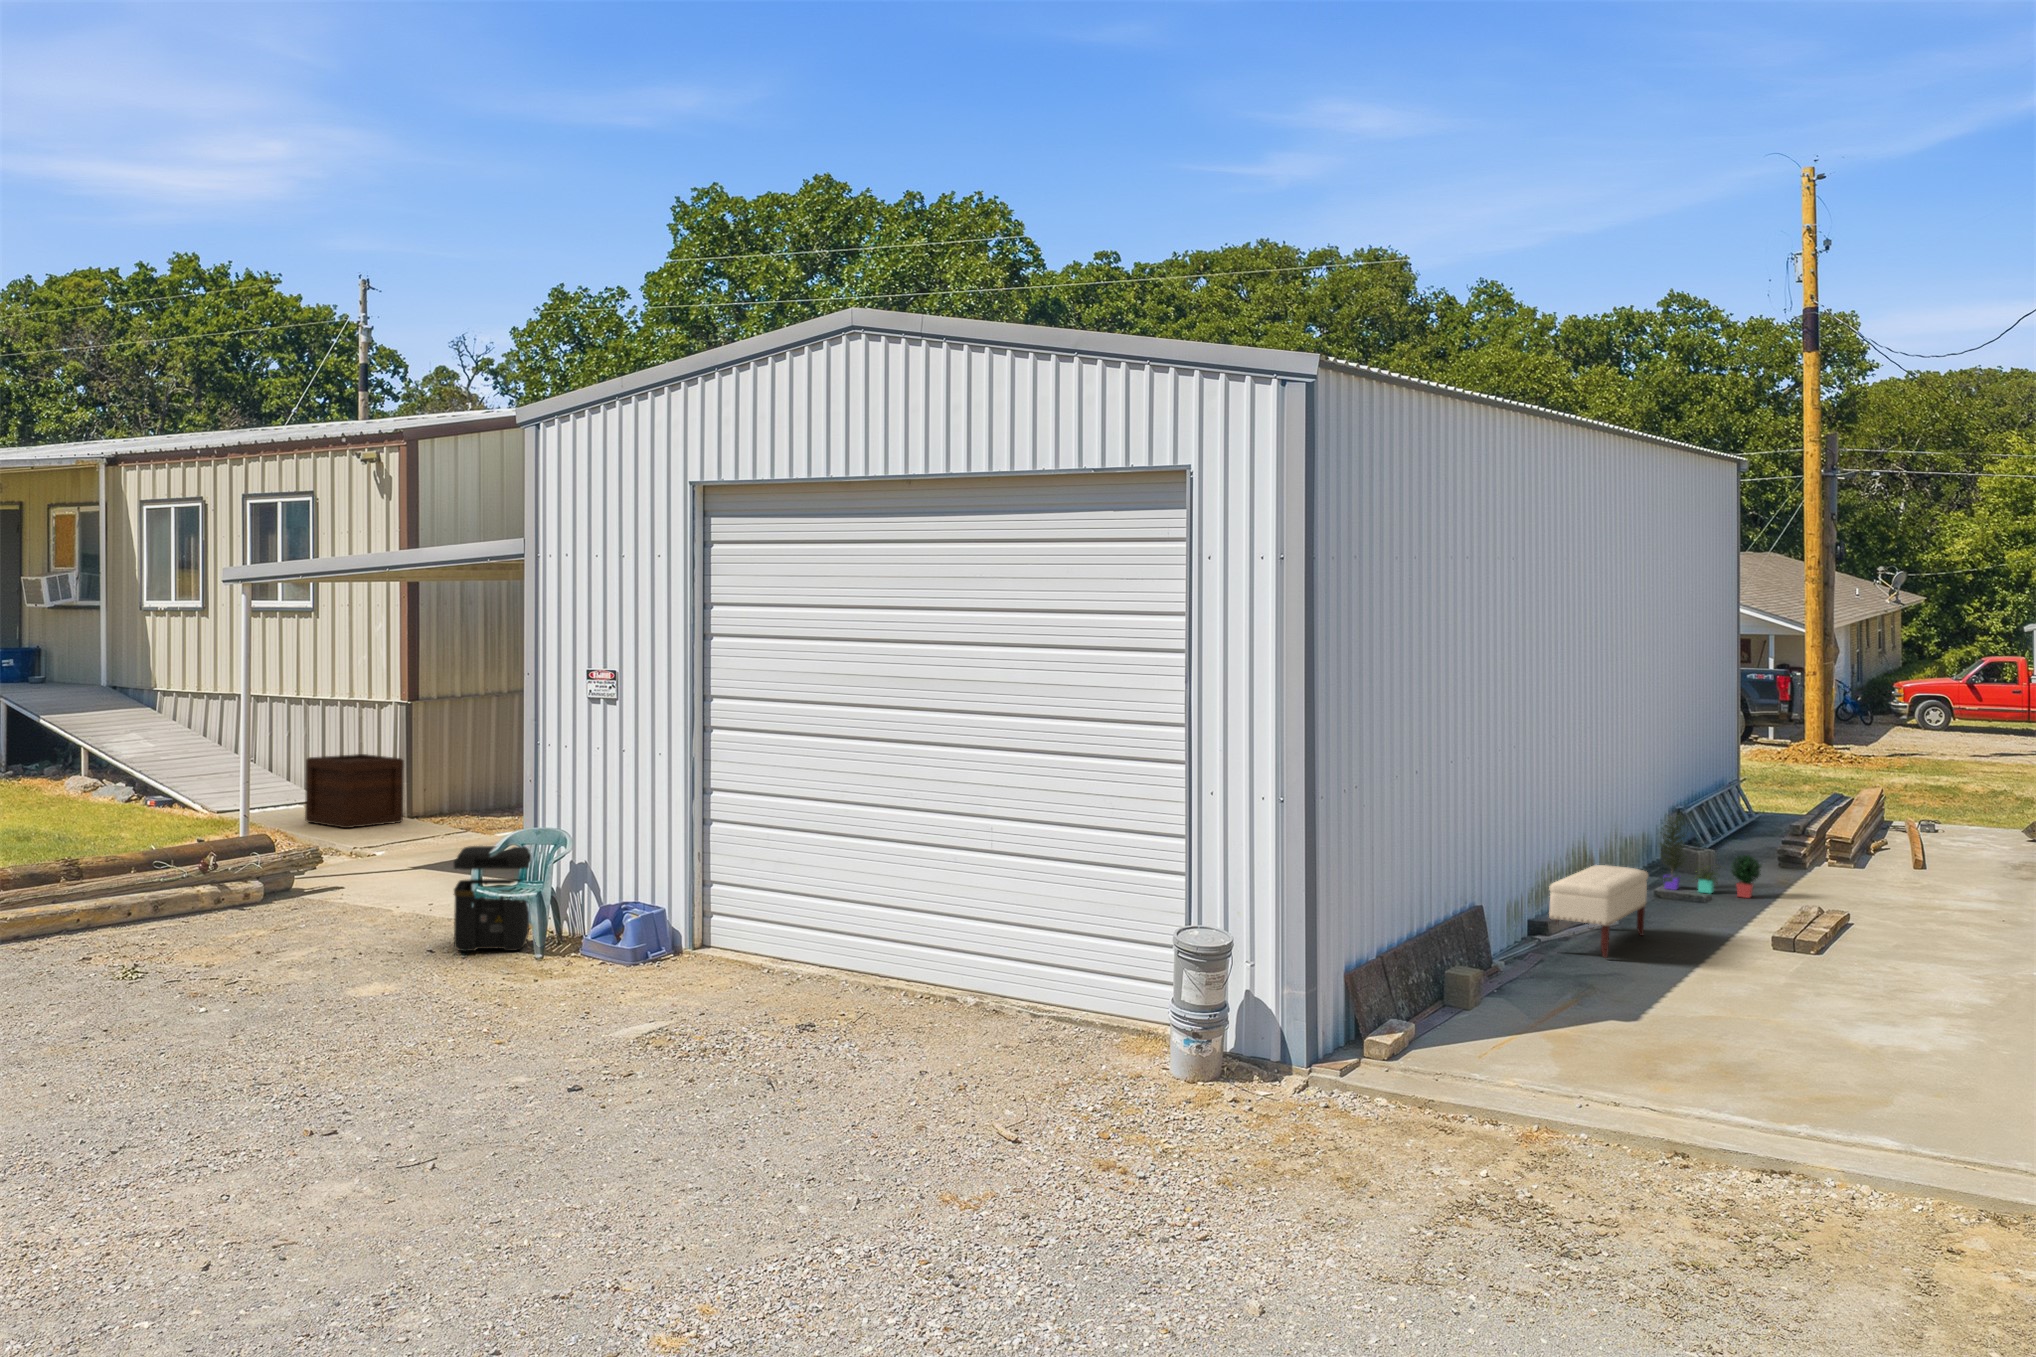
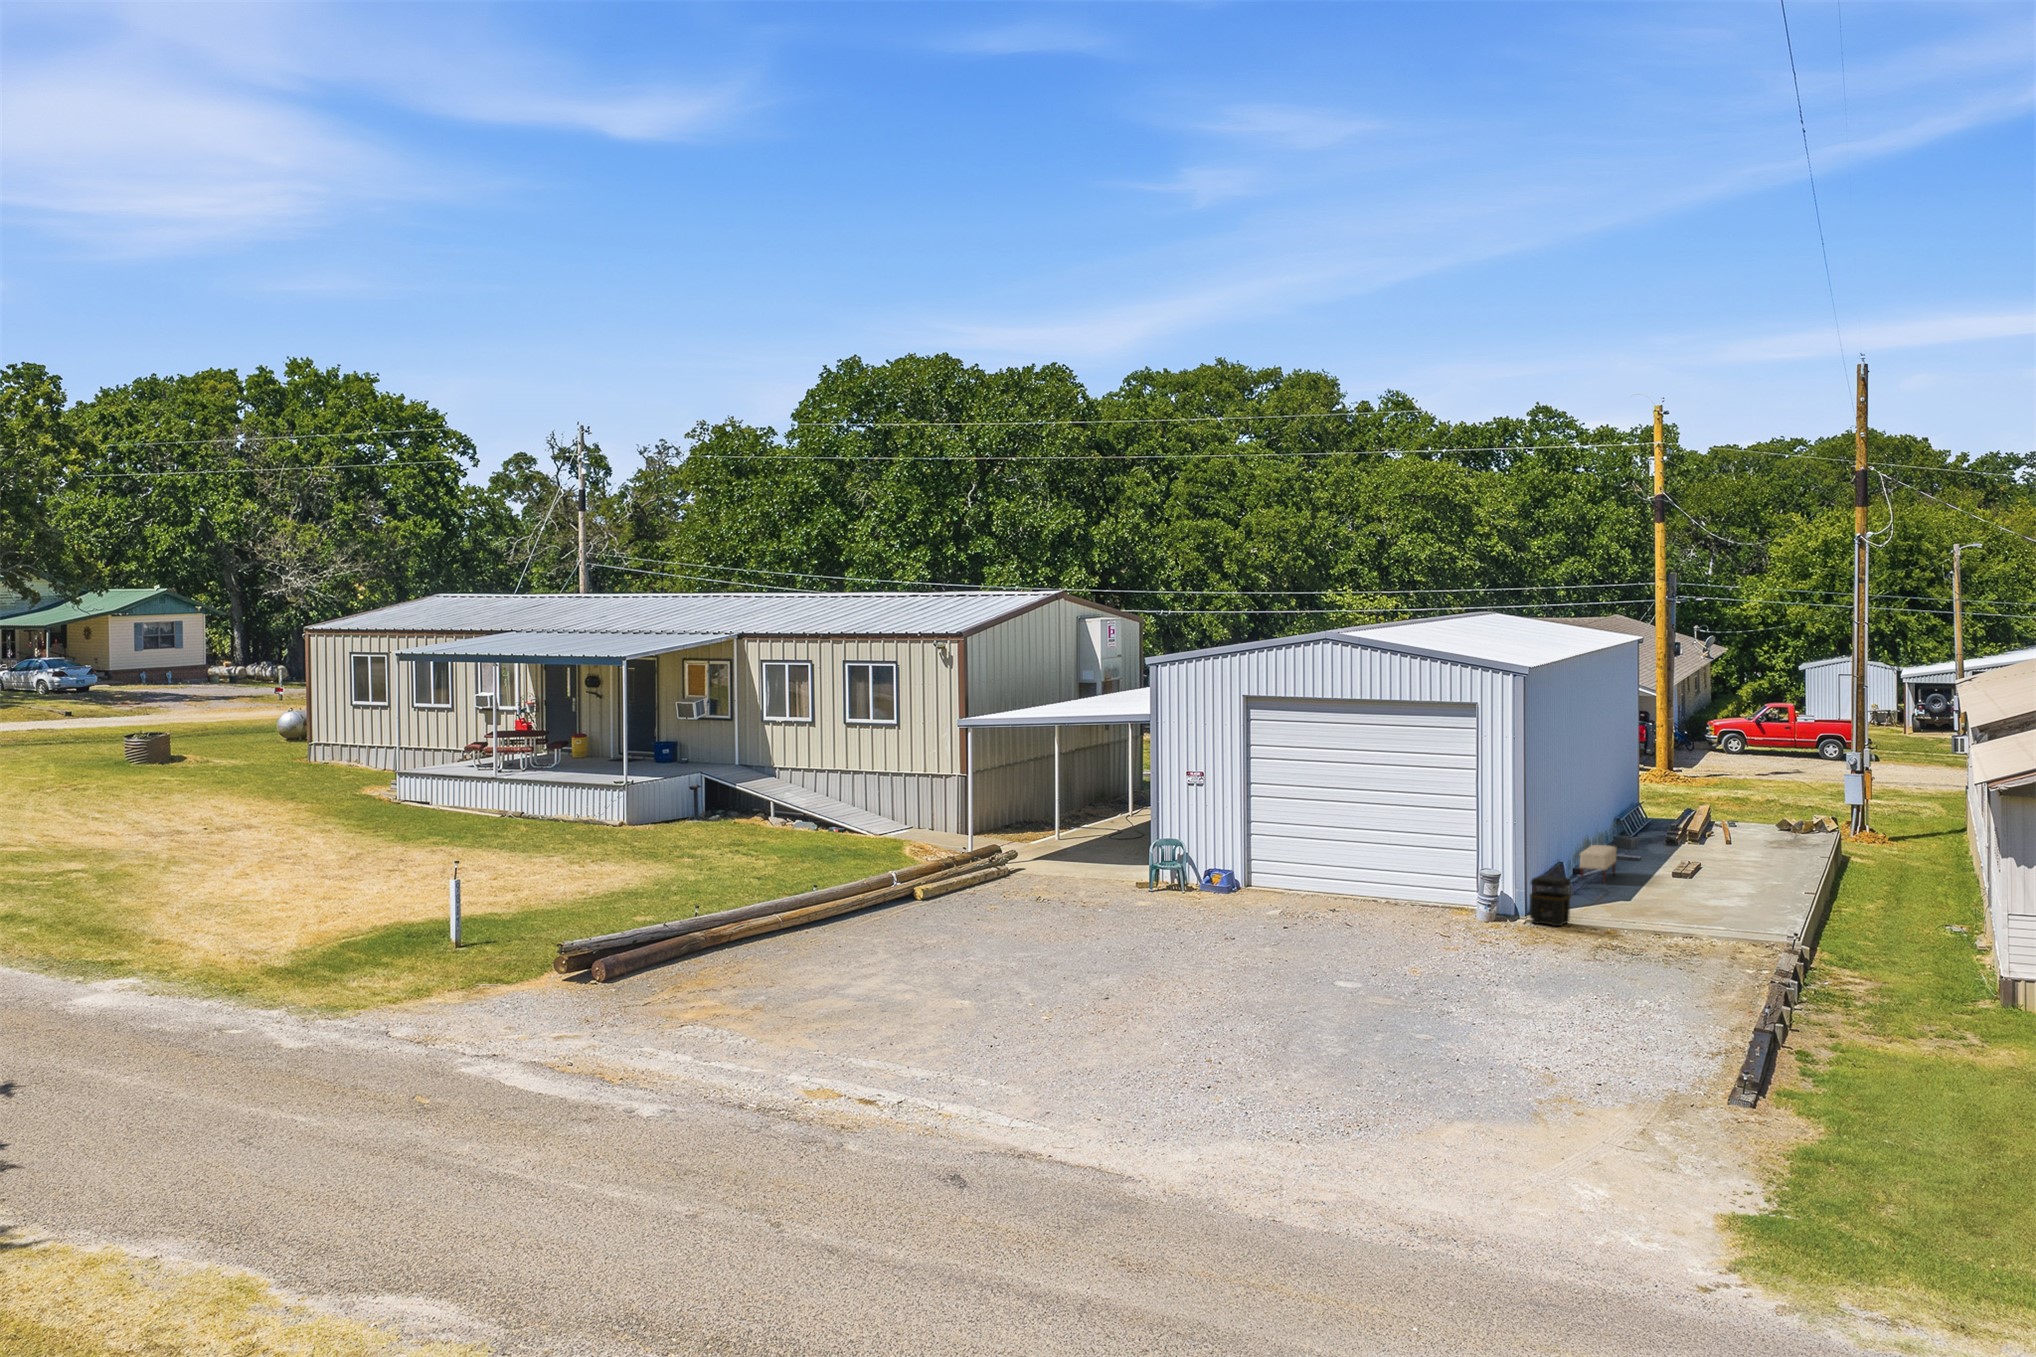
wooden crate: present [305,754,404,828] -> none [920,803,967,842]
potted plant: present [1660,817,1762,898] -> none [1610,820,1660,859]
toolbox: present [454,846,531,951] -> present [1530,876,1571,926]

